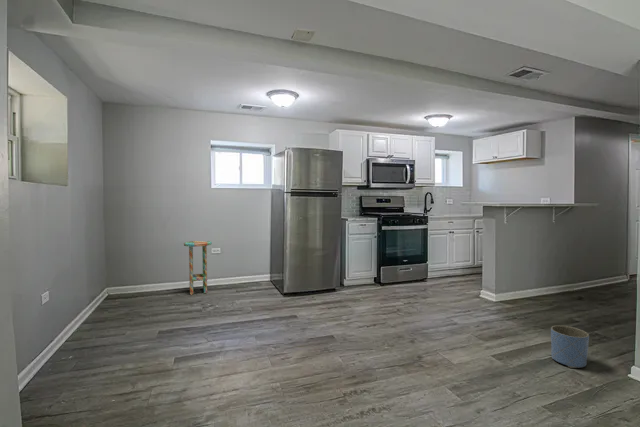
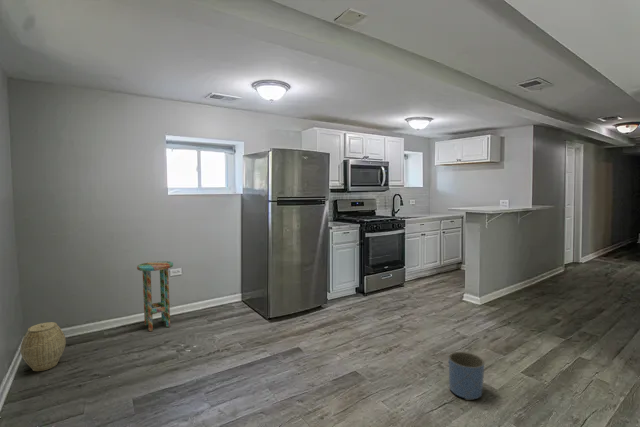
woven basket: none [96,278,127,311] -> present [21,322,66,371]
planter: present [551,325,589,368] -> present [449,352,484,400]

